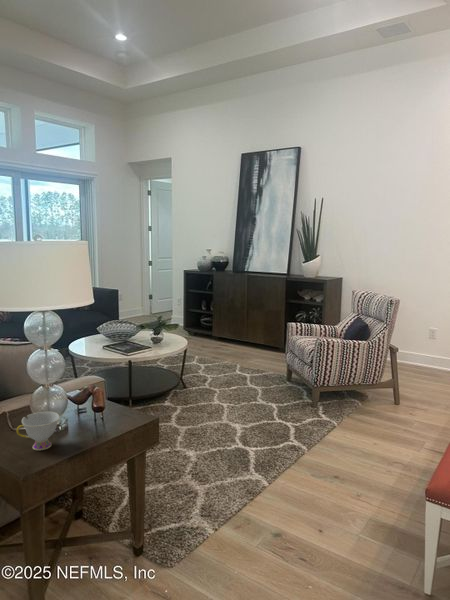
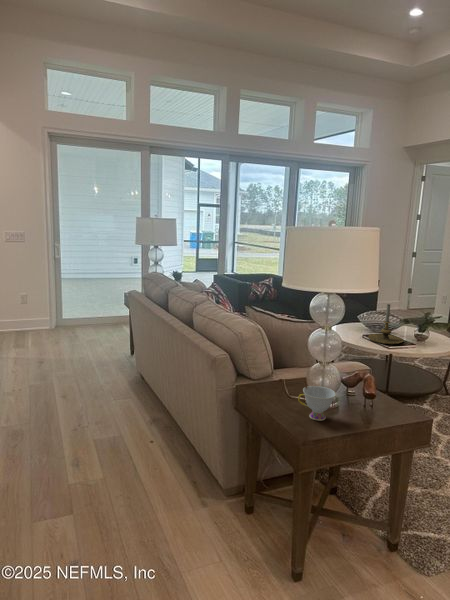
candle holder: none [108,312,141,351] -> present [368,304,403,344]

